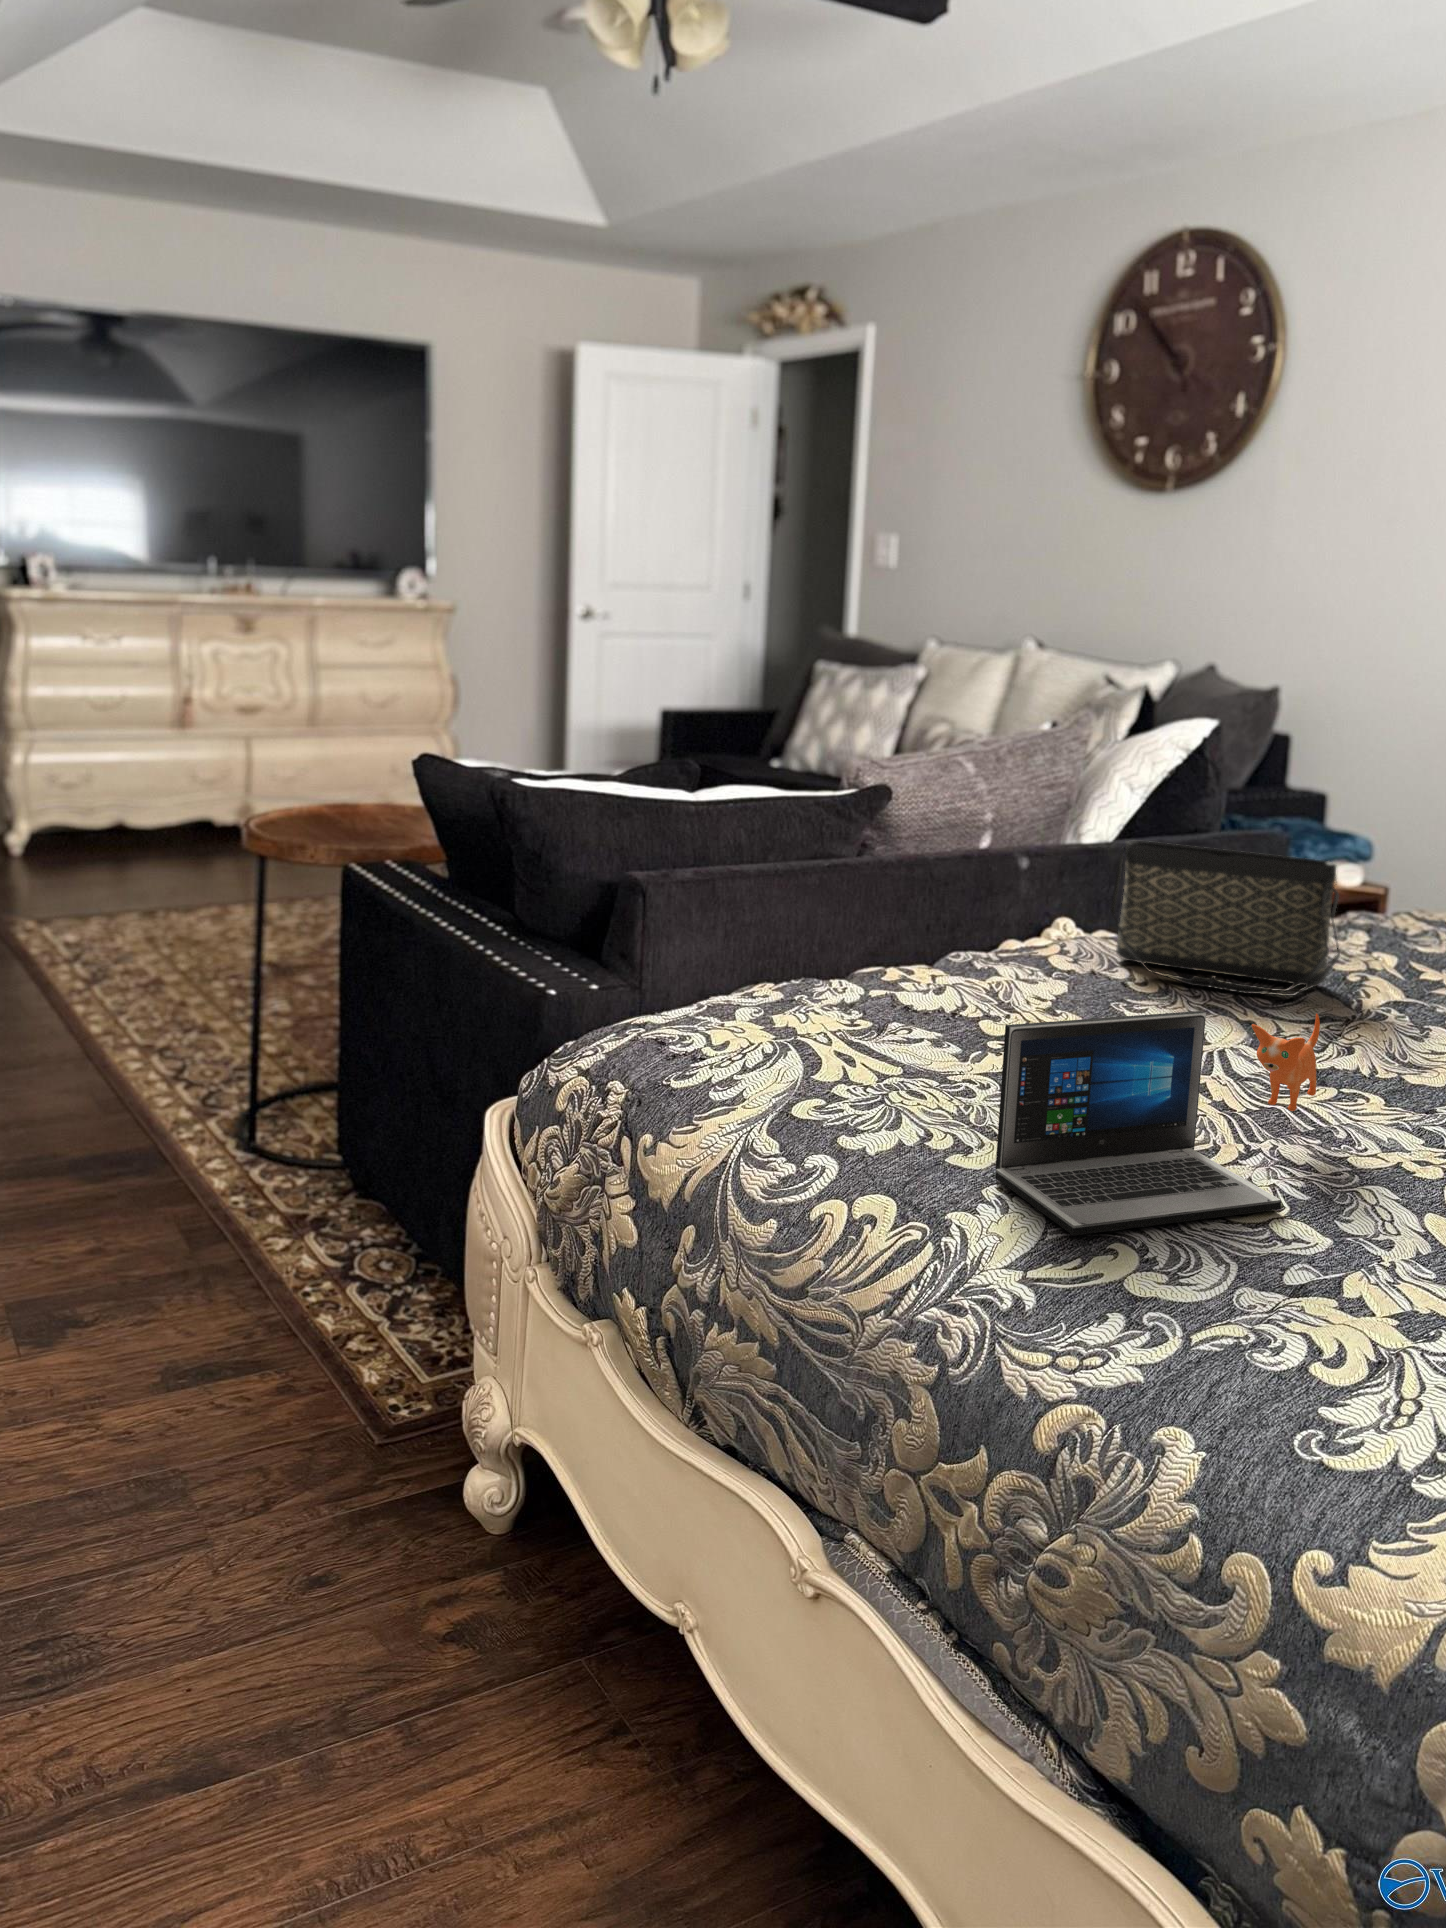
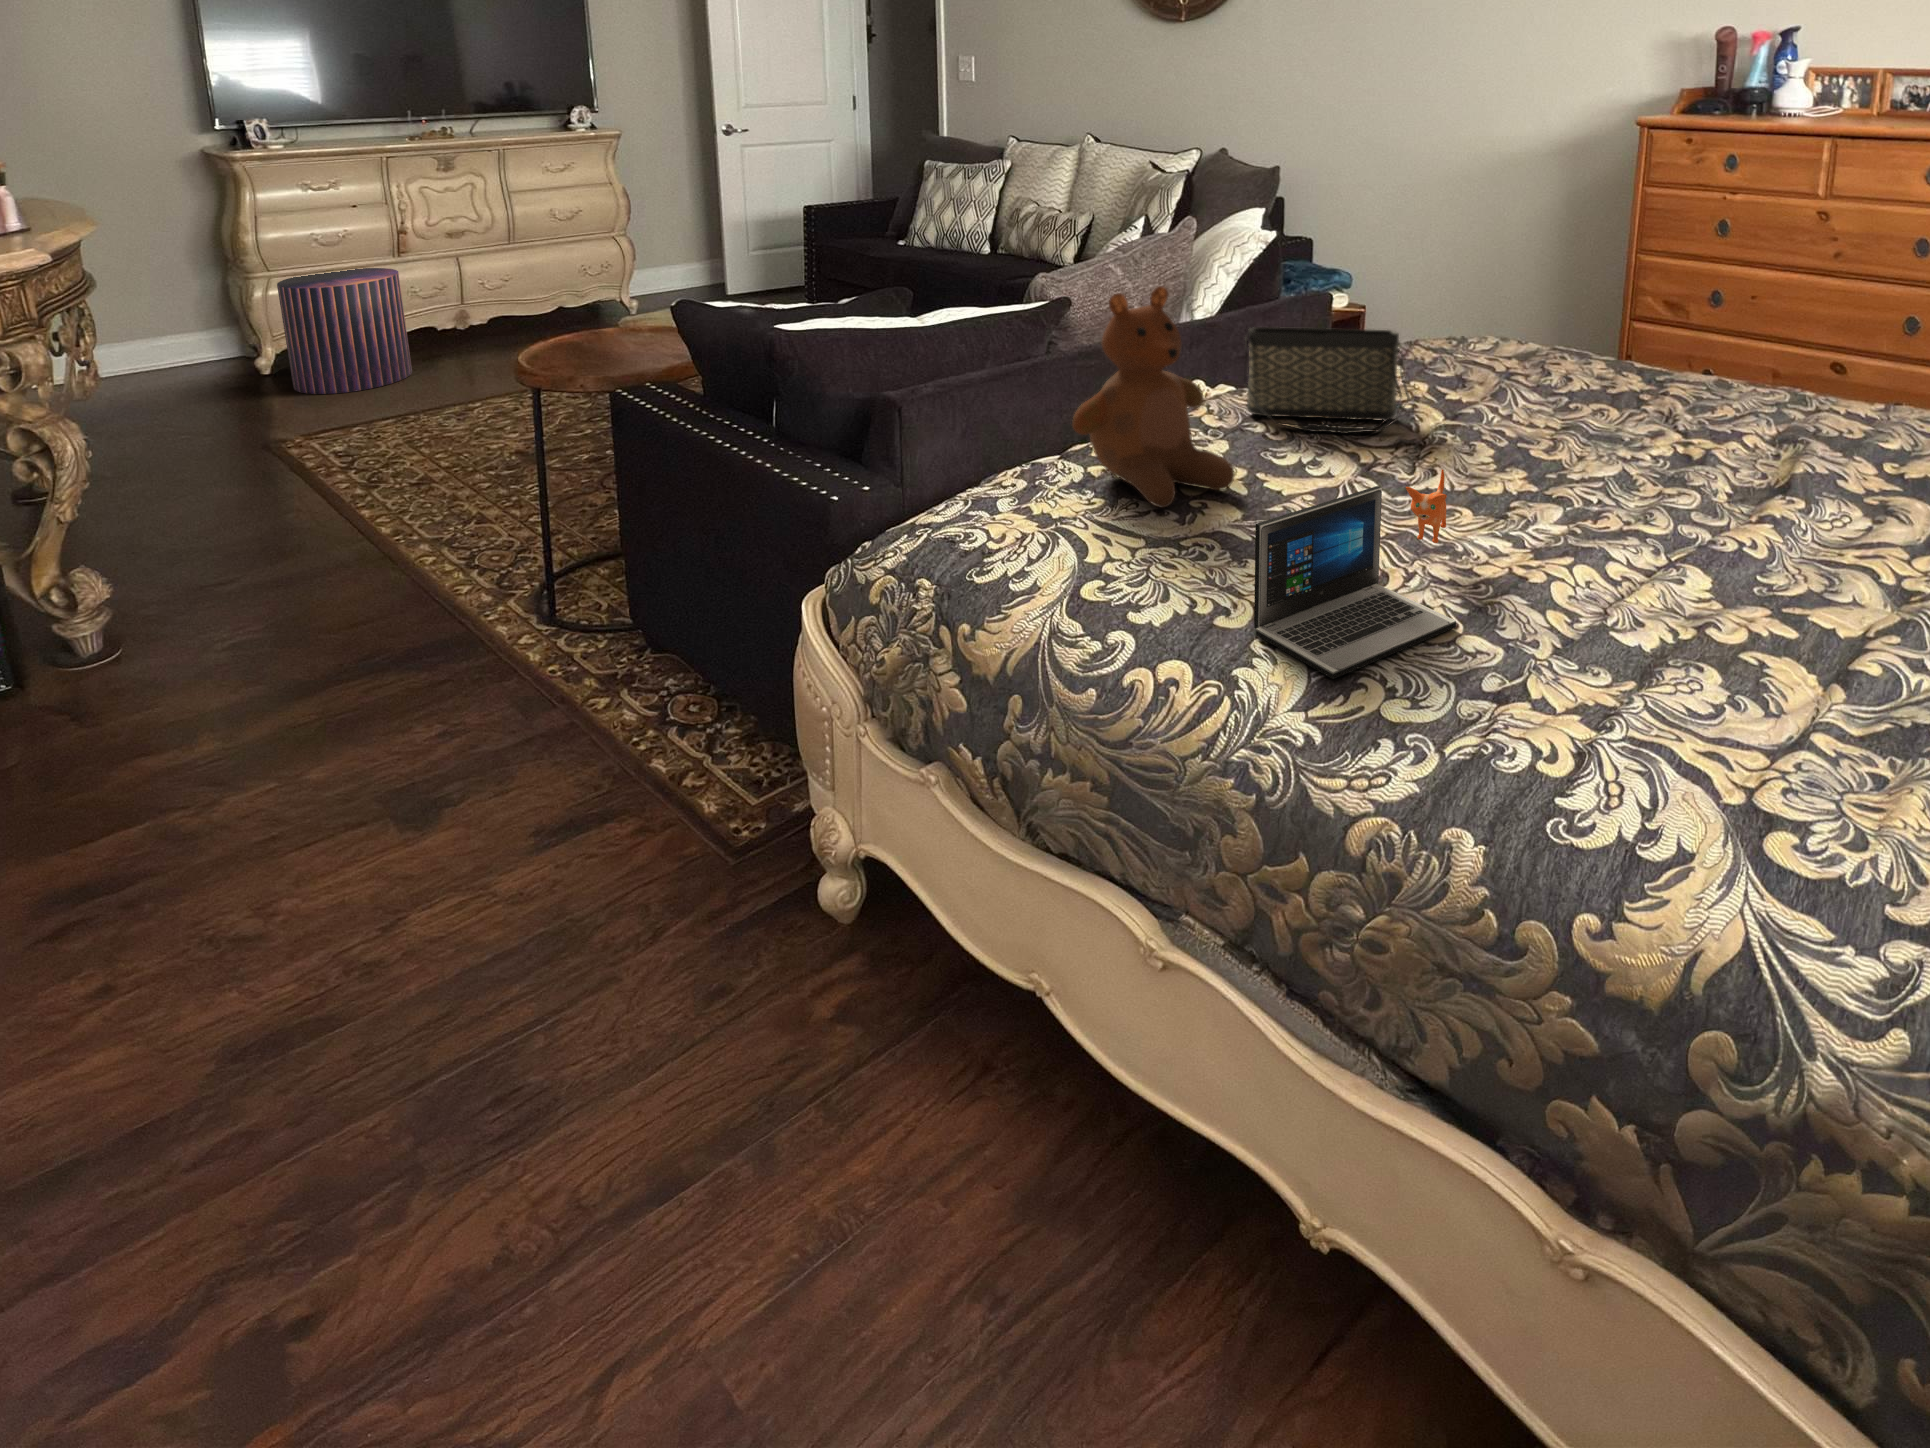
pouf: none [40,732,175,877] -> present [277,268,412,394]
teddy bear: none [841,751,1054,1036] -> present [1072,286,1235,508]

